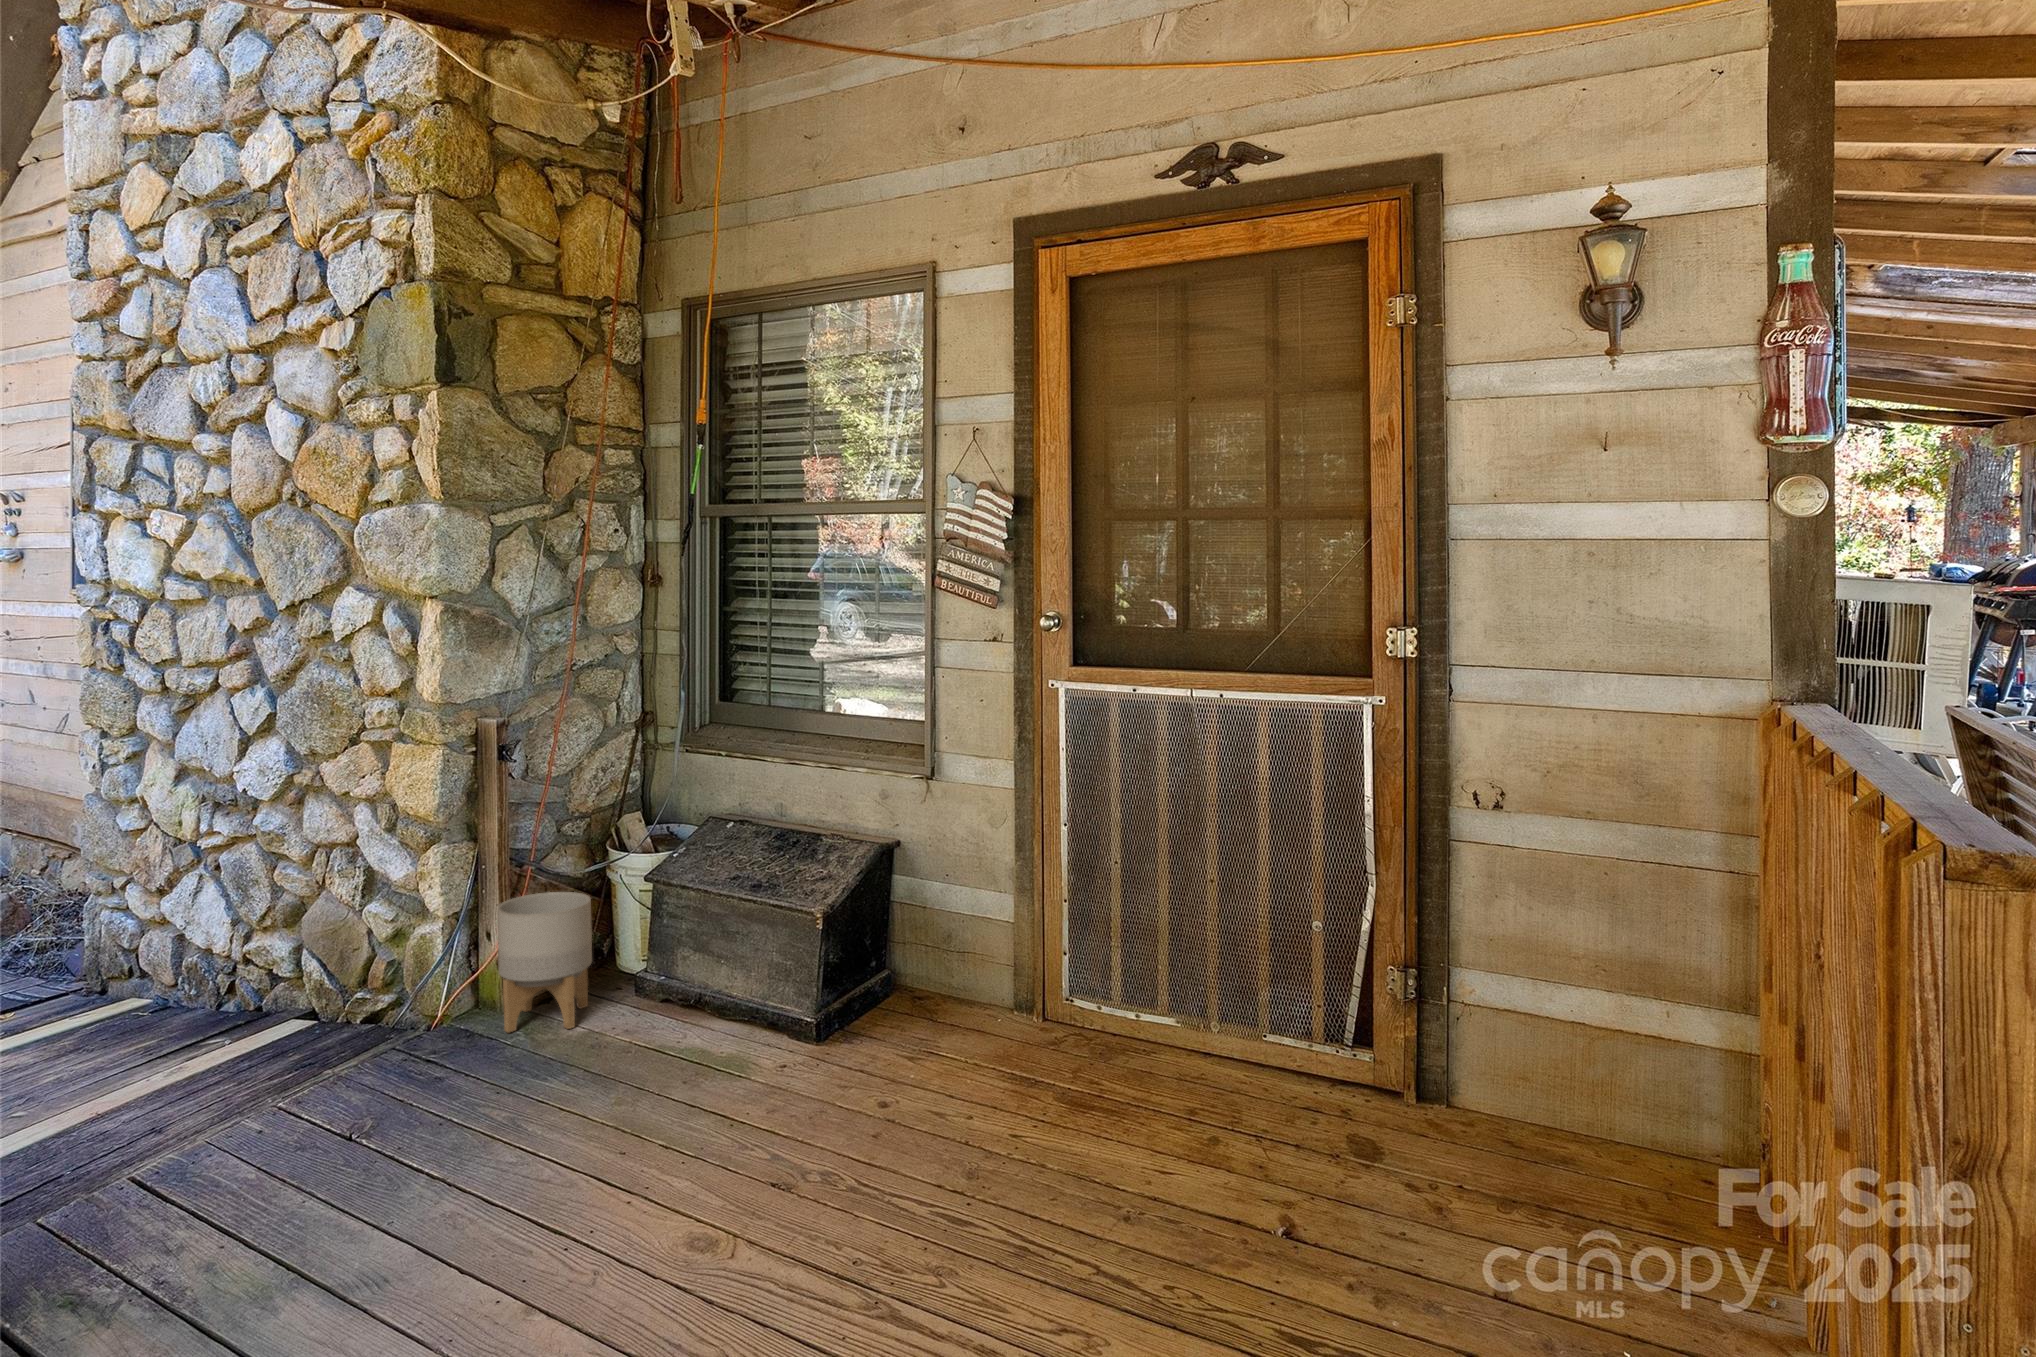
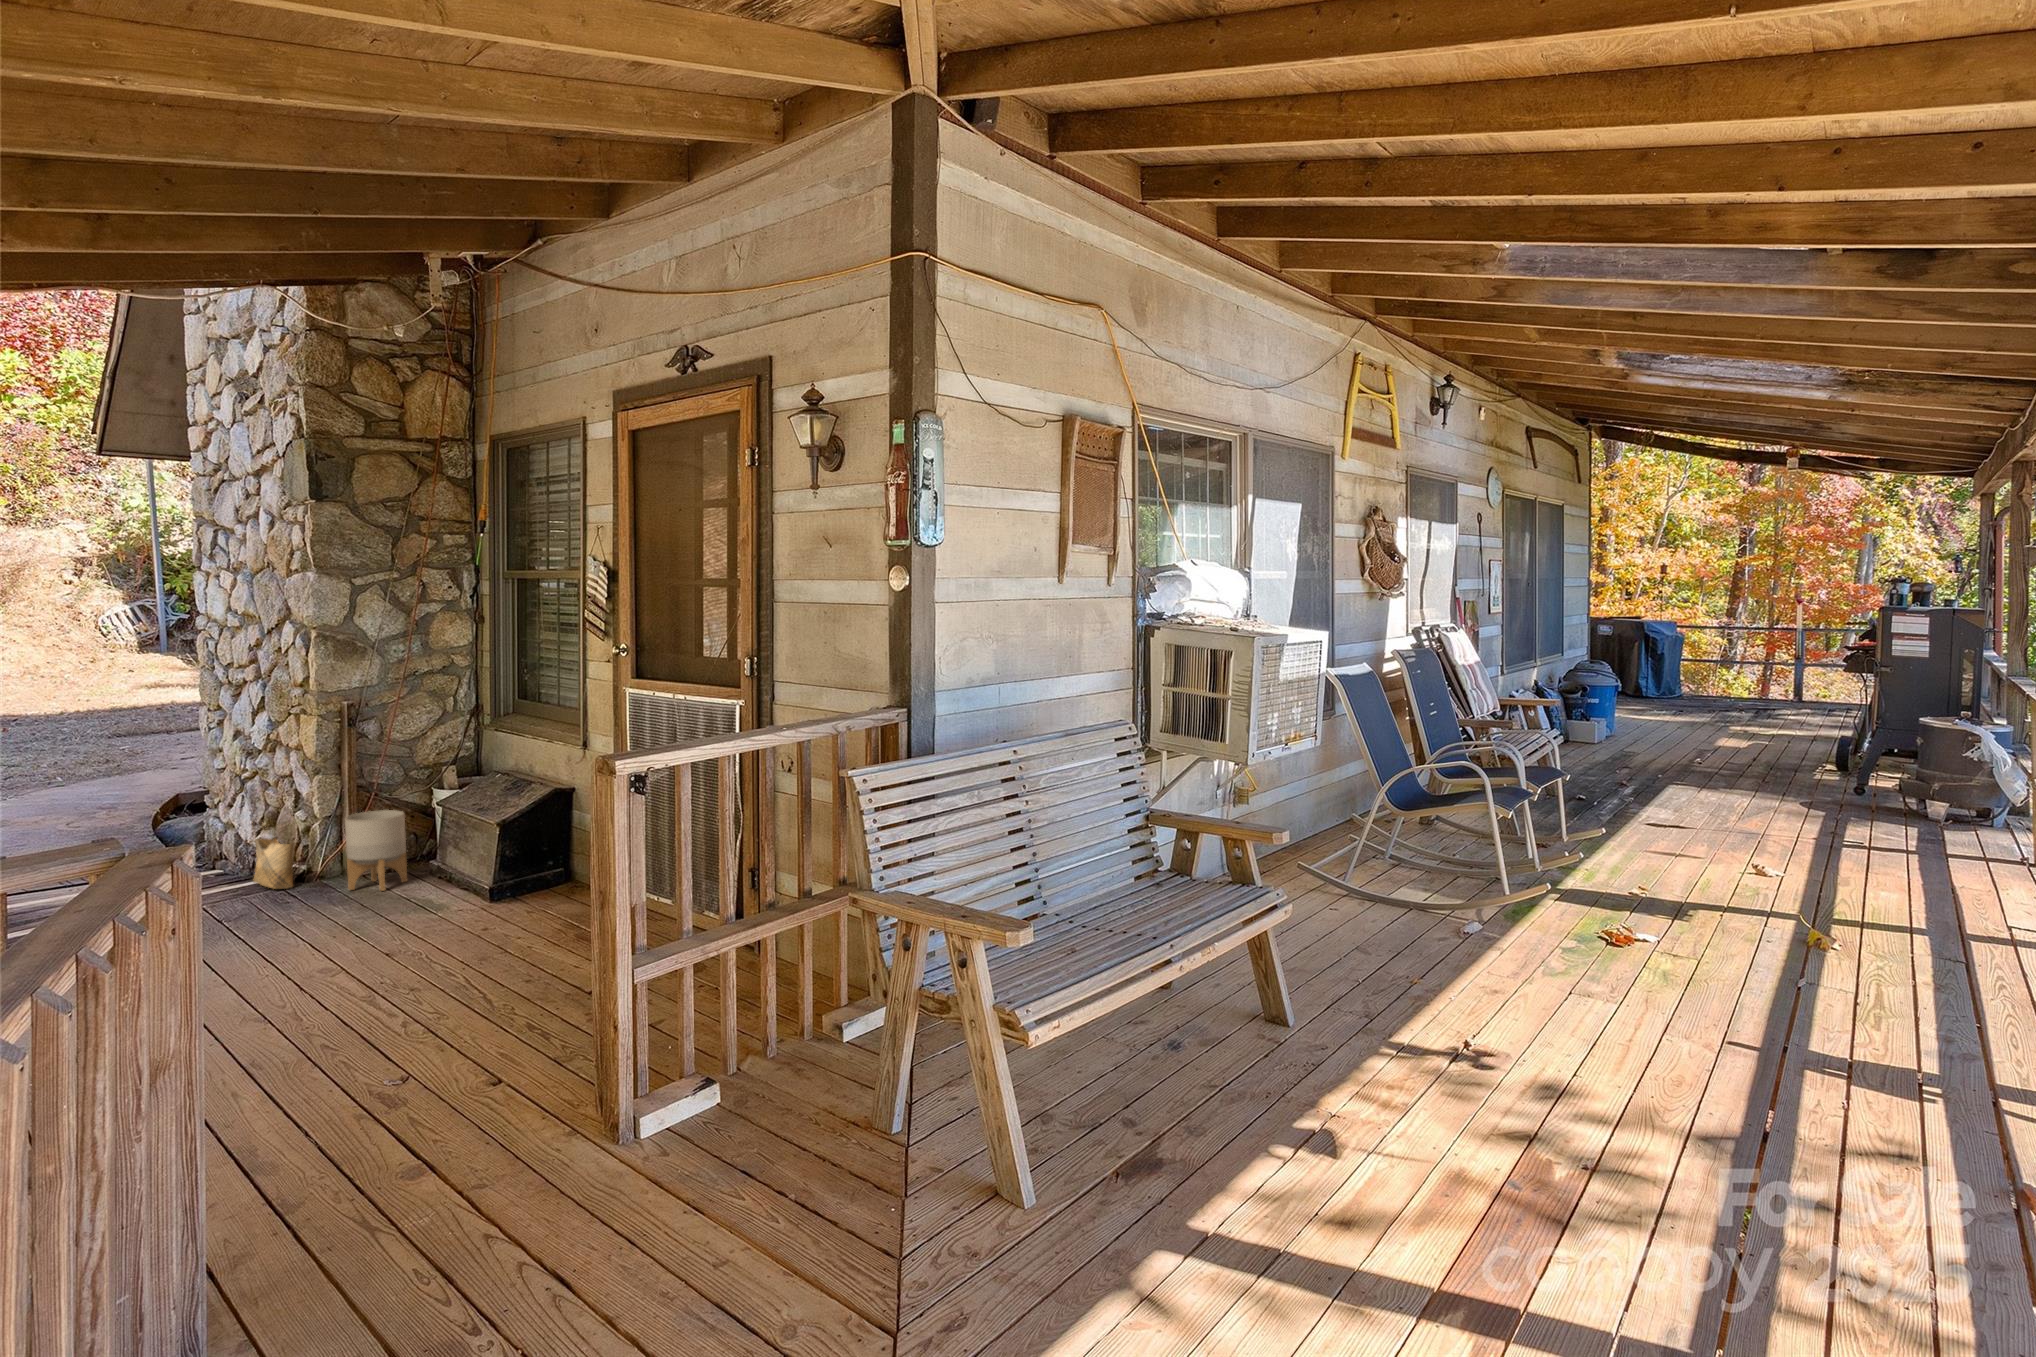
woven basket: none [305,909,394,1043] -> present [254,824,295,889]

